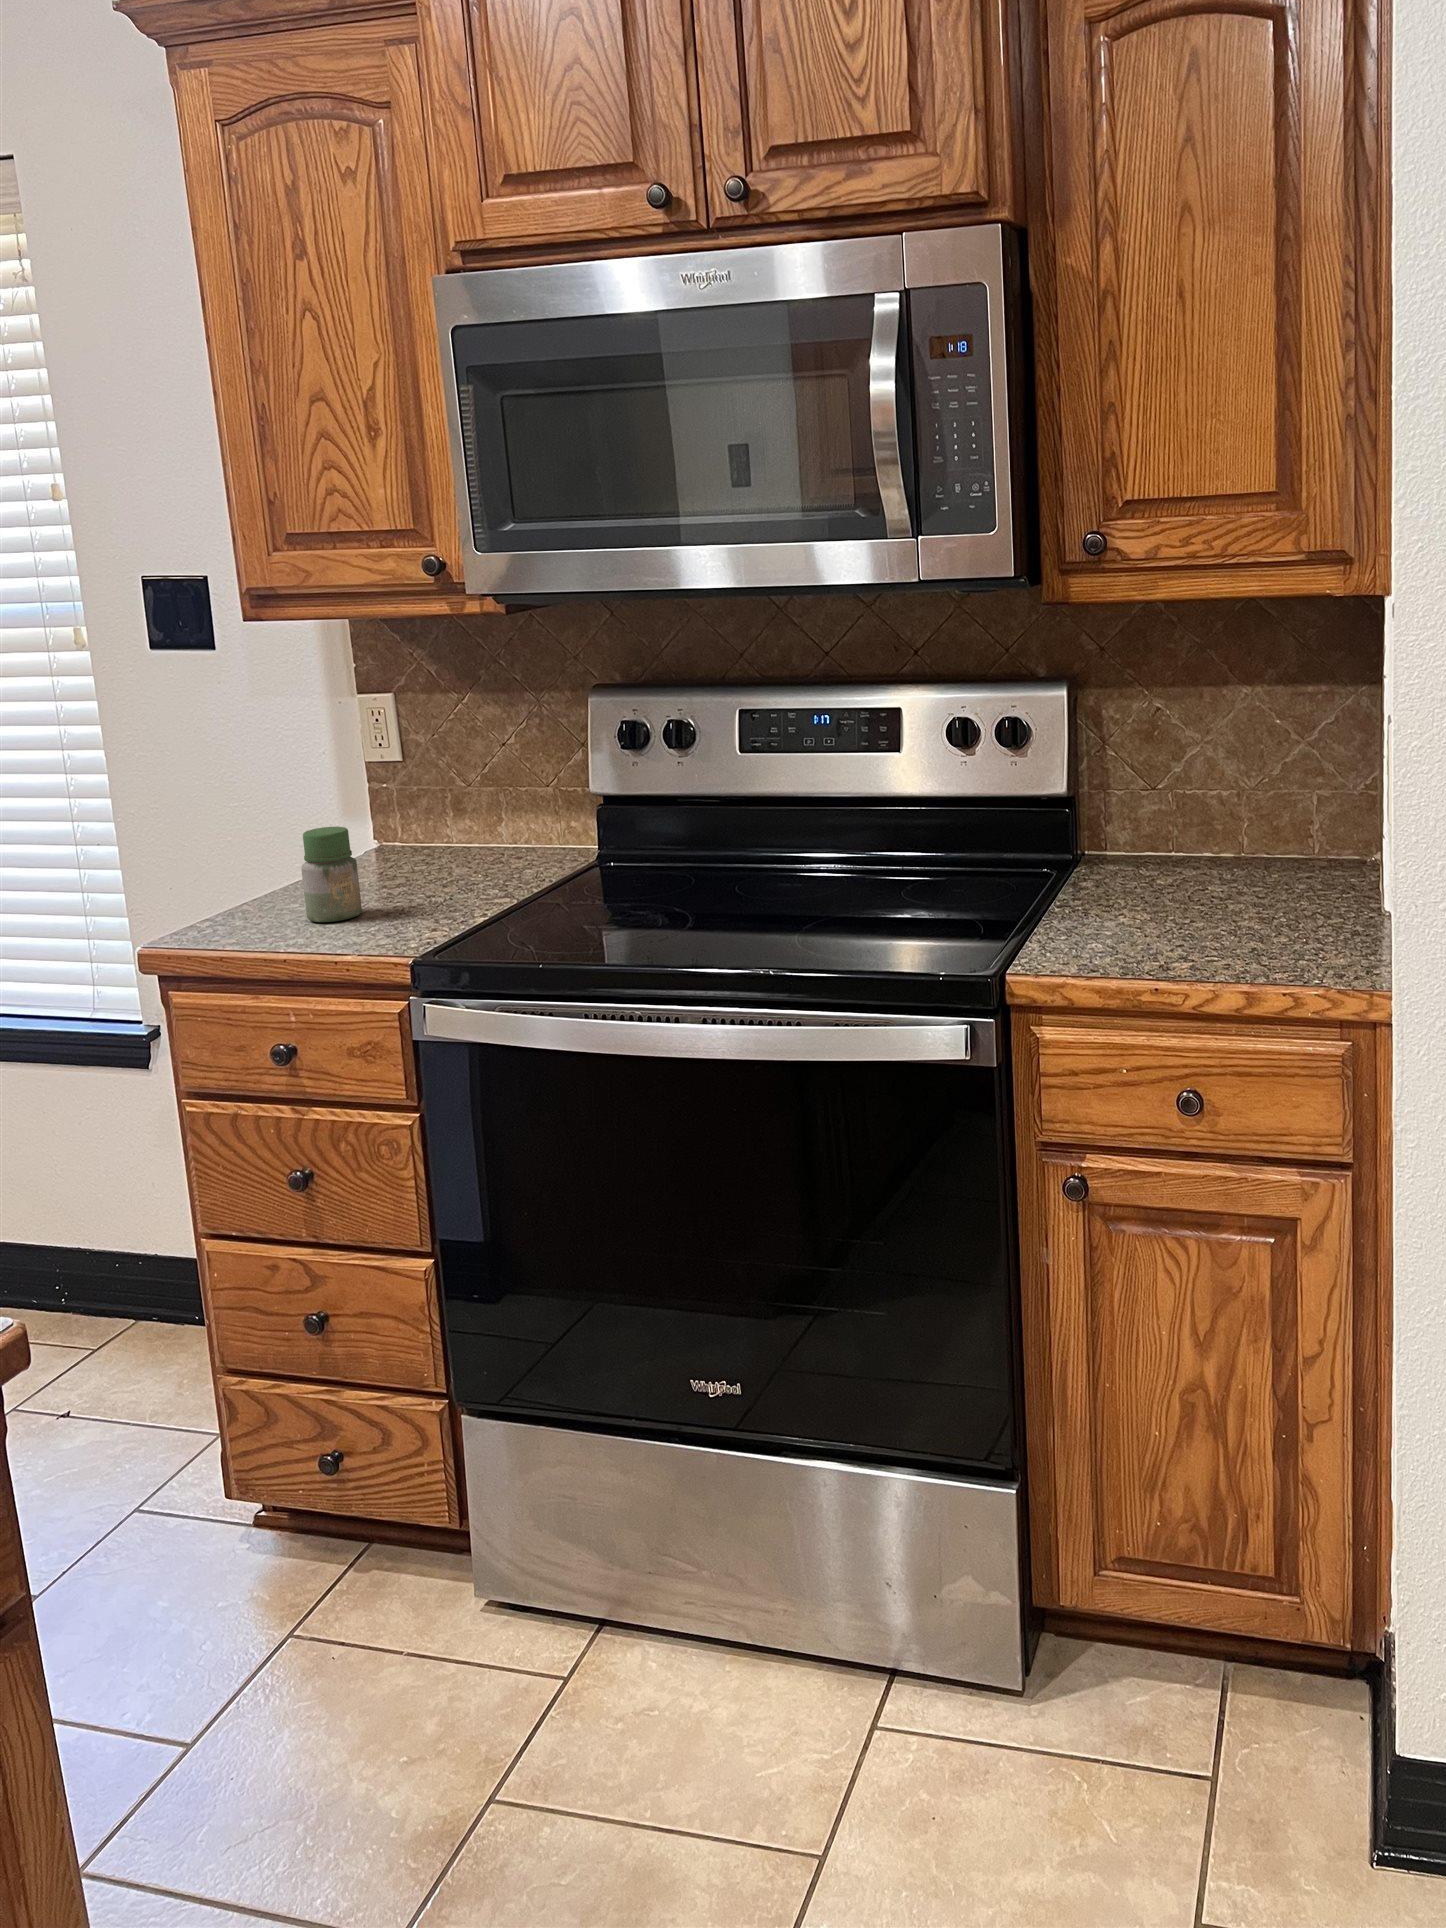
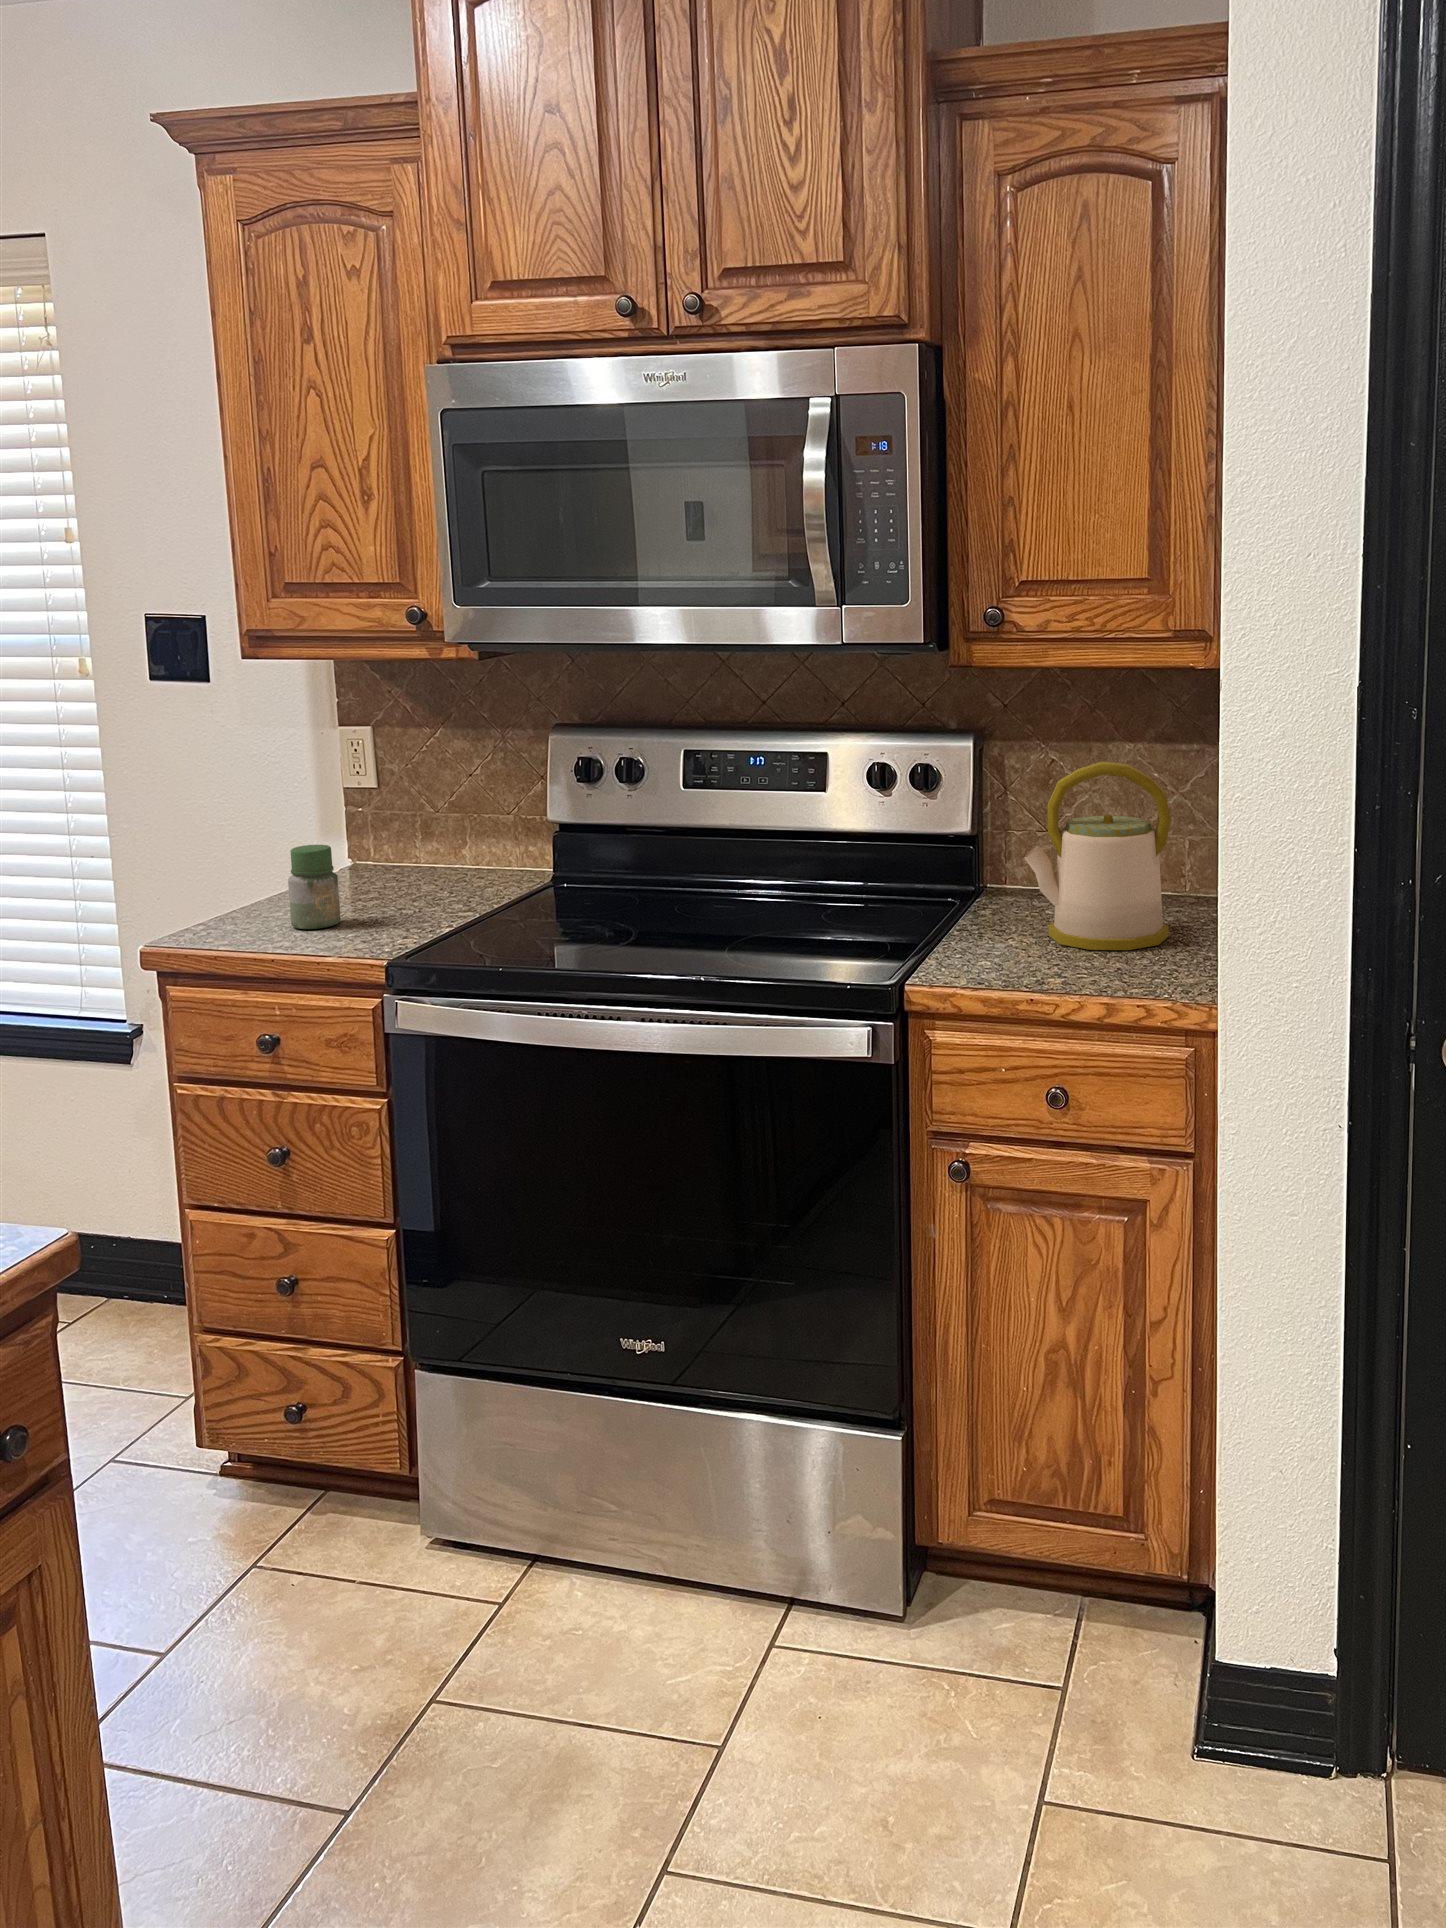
kettle: none [1136,708,1308,926] -> present [1024,762,1171,950]

